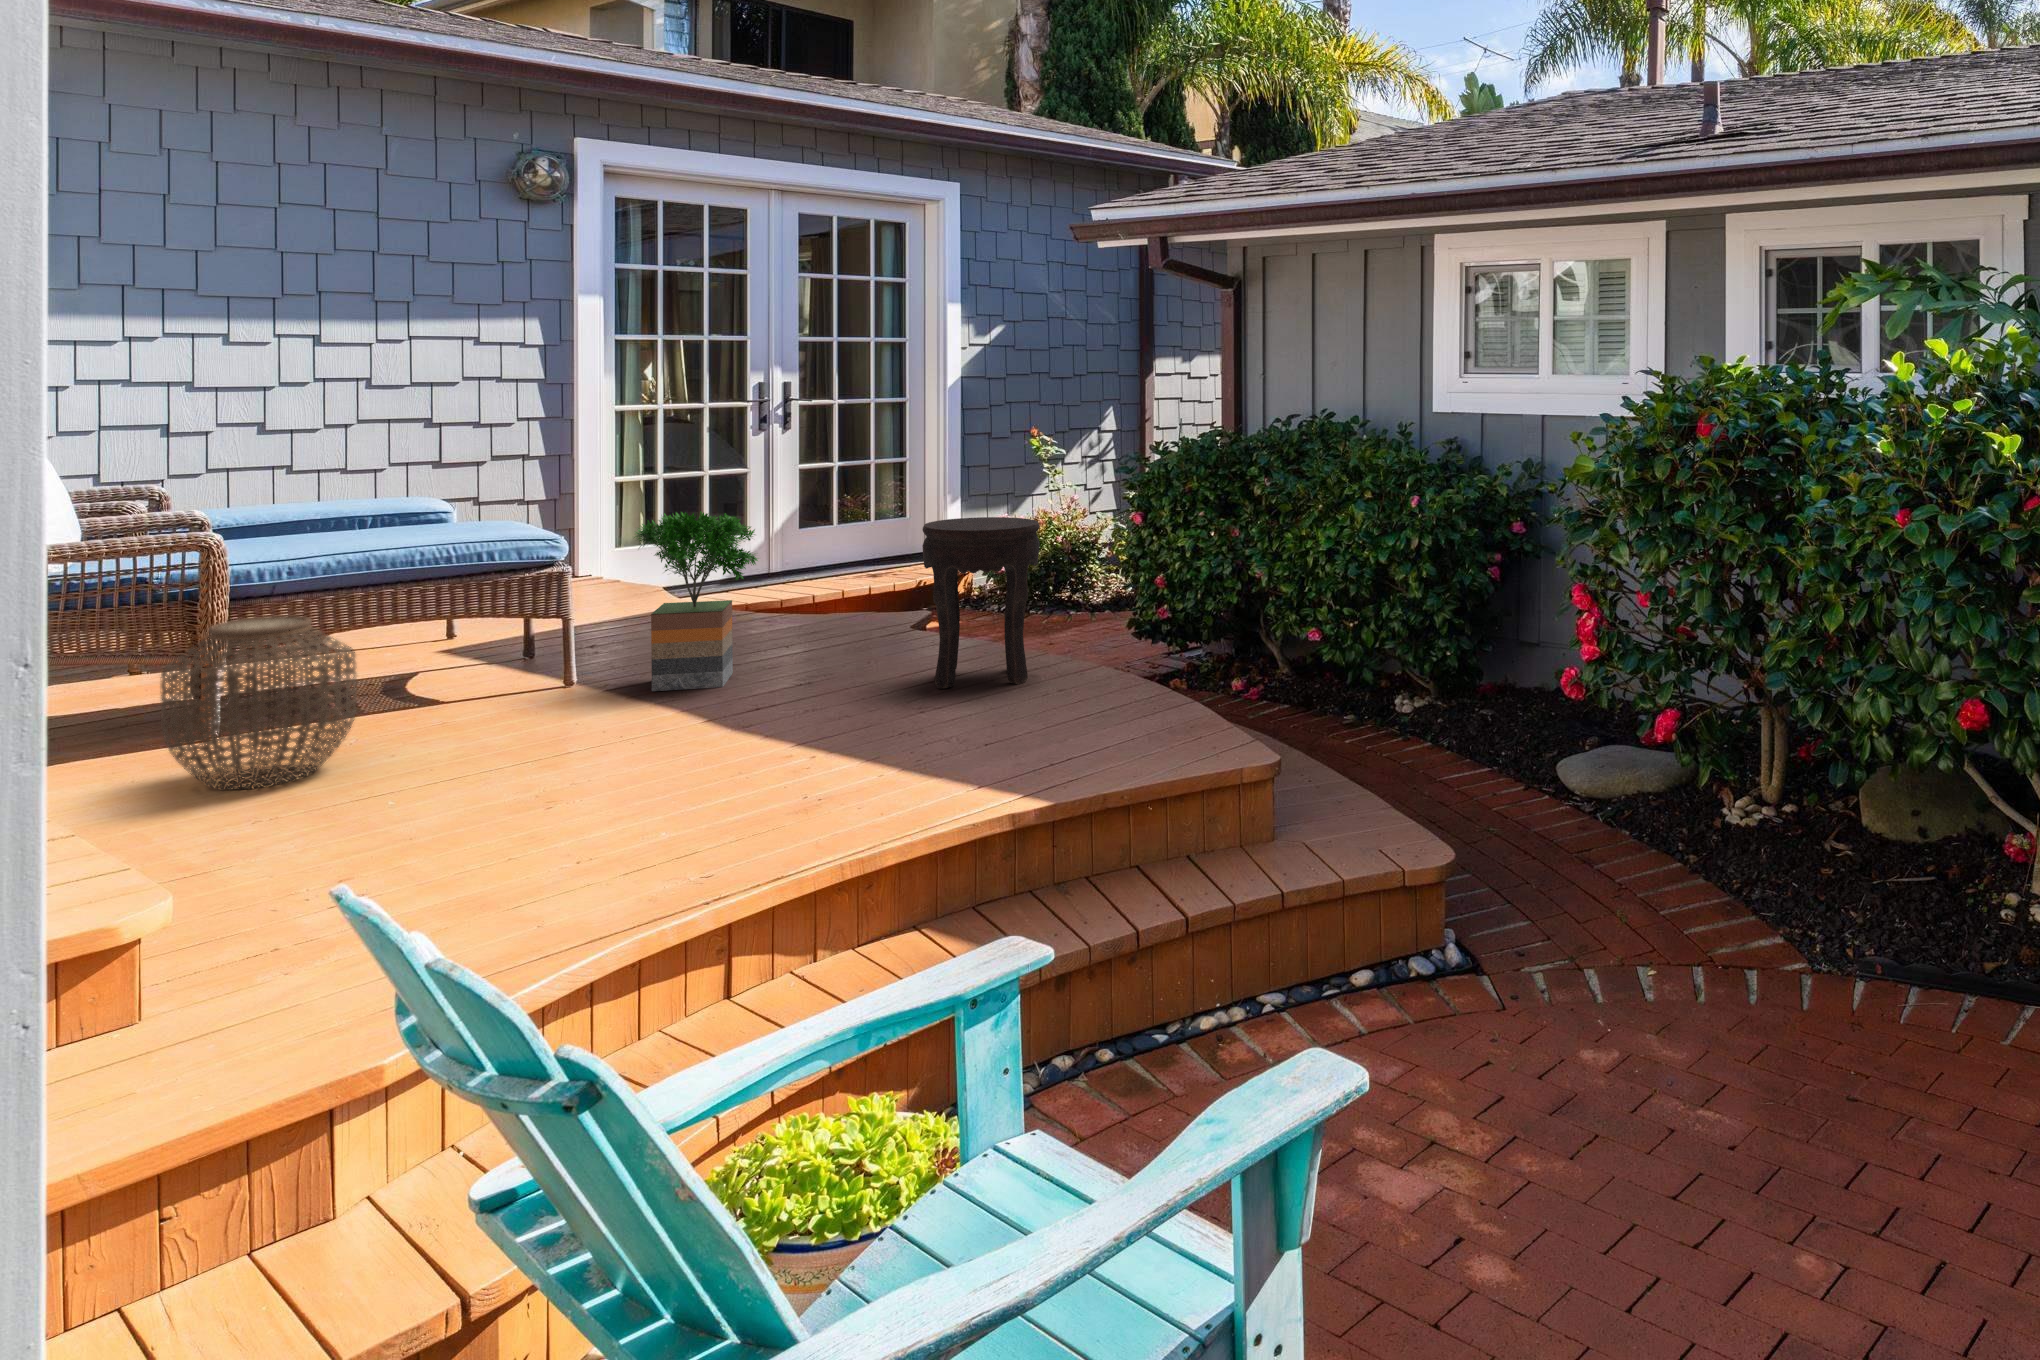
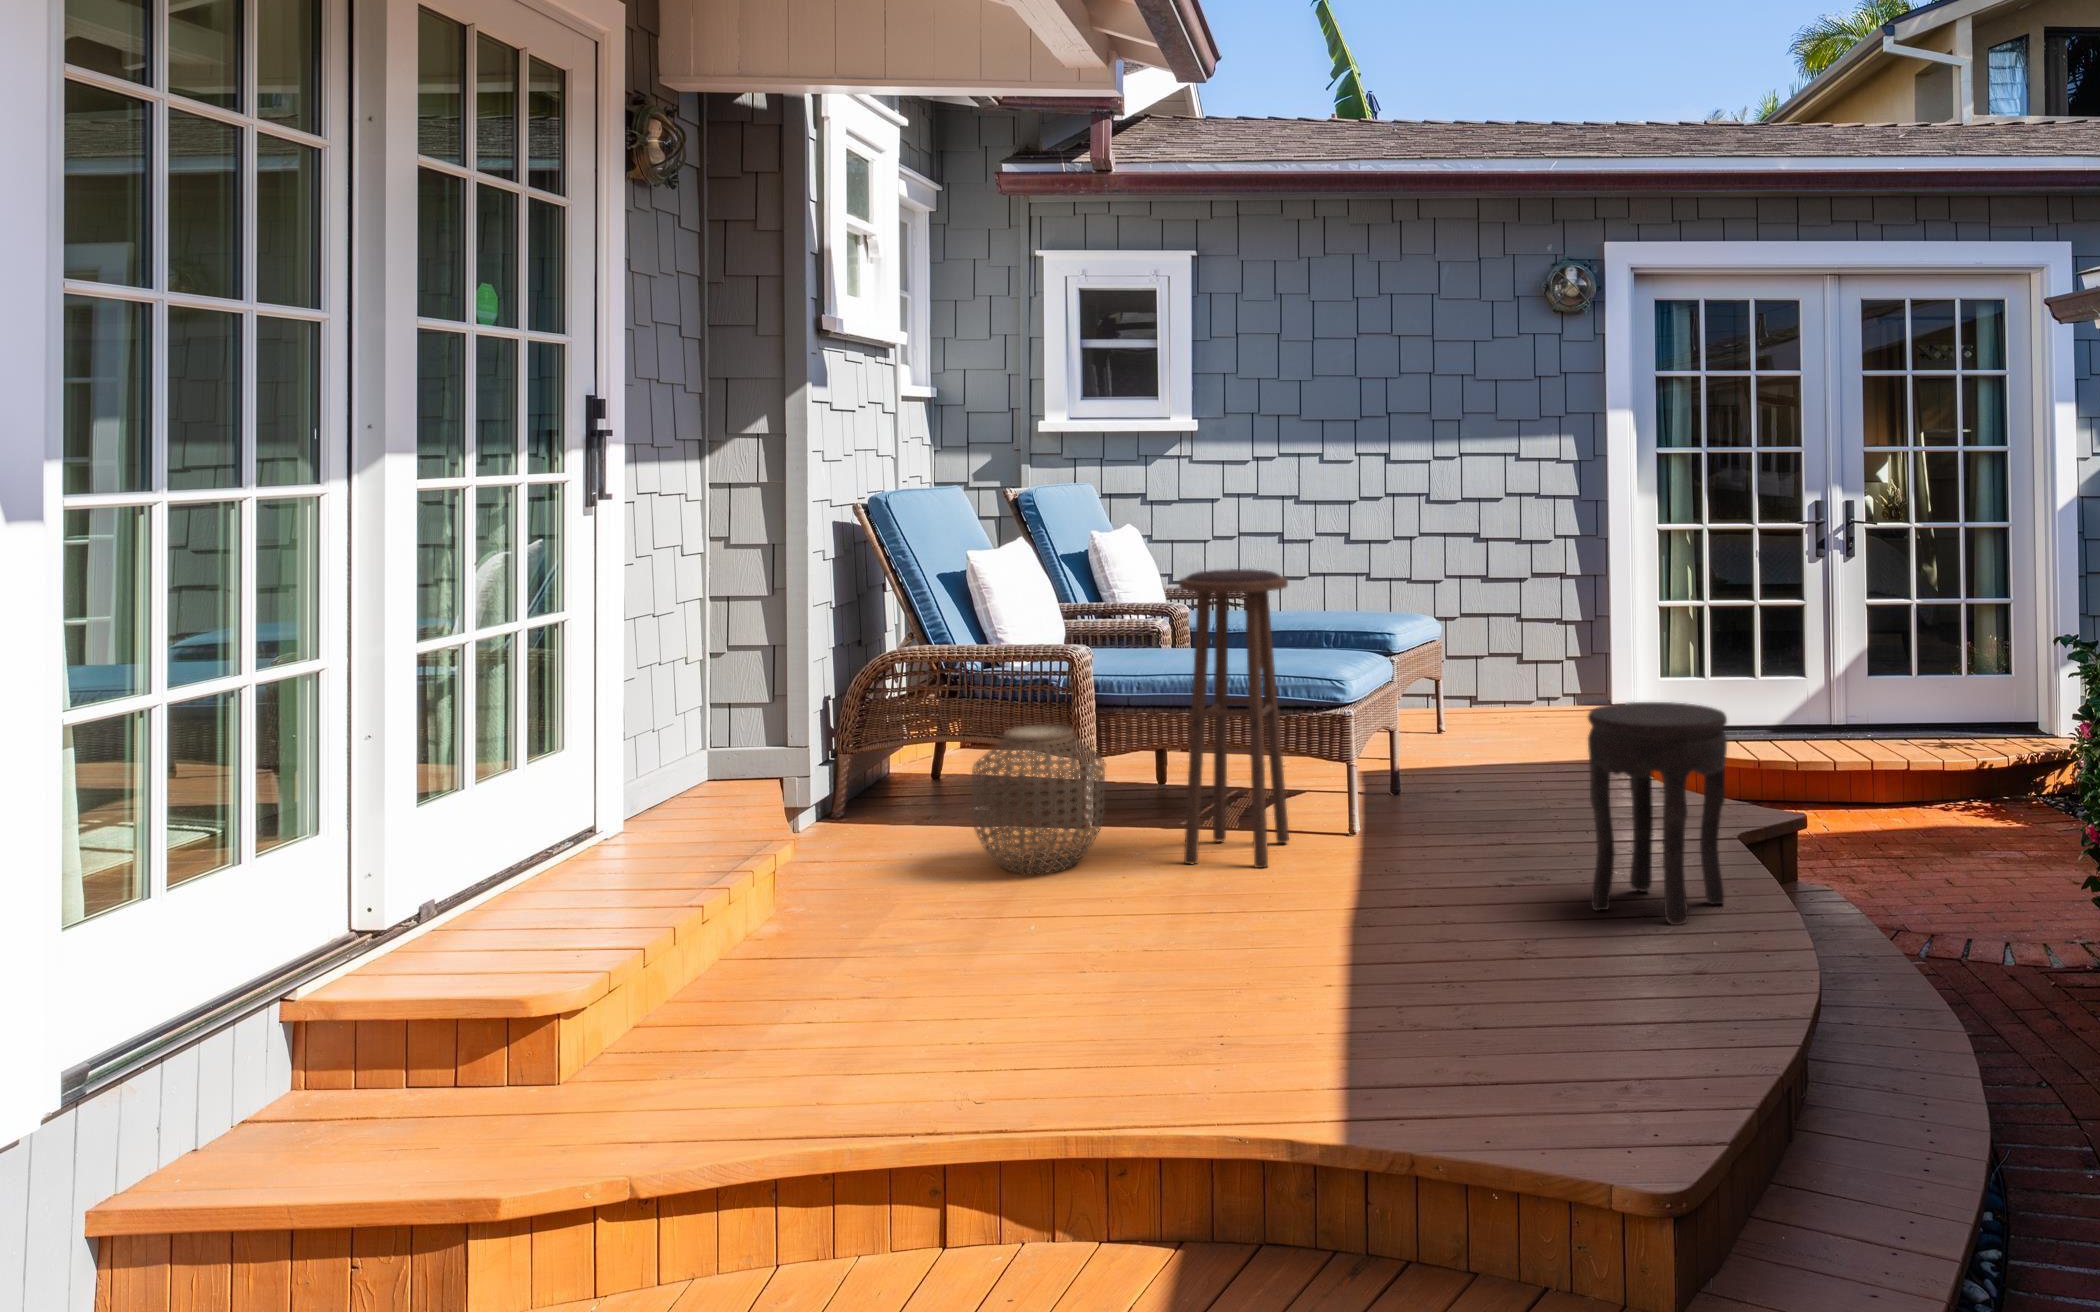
stool: none [425,431,562,741] -> present [1179,569,1289,868]
potted tree: present [634,511,758,691] -> none [1385,660,1506,857]

